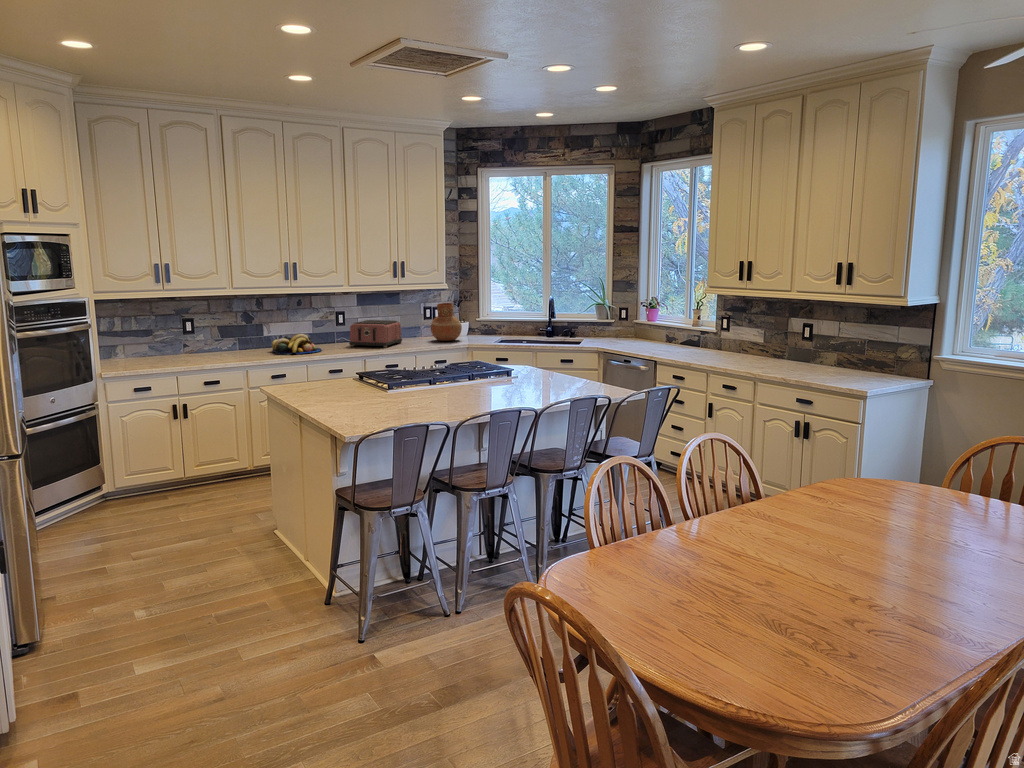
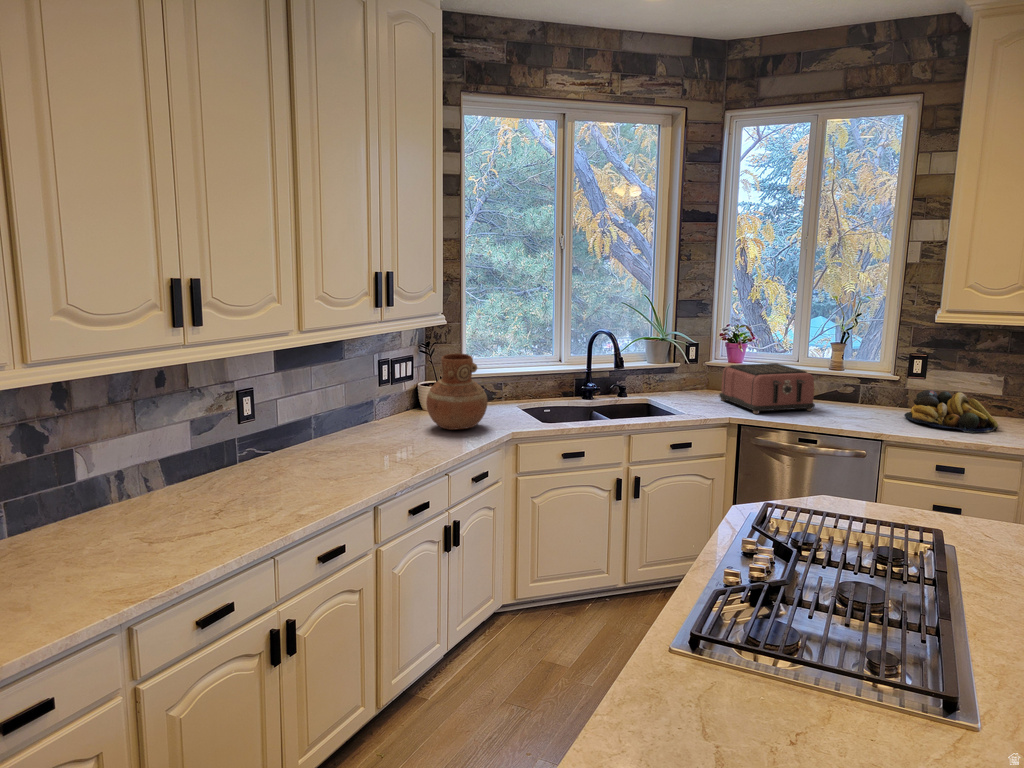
toaster: present [349,320,402,348] -> present [719,363,815,414]
fruit bowl: present [272,333,321,355] -> present [904,390,998,433]

